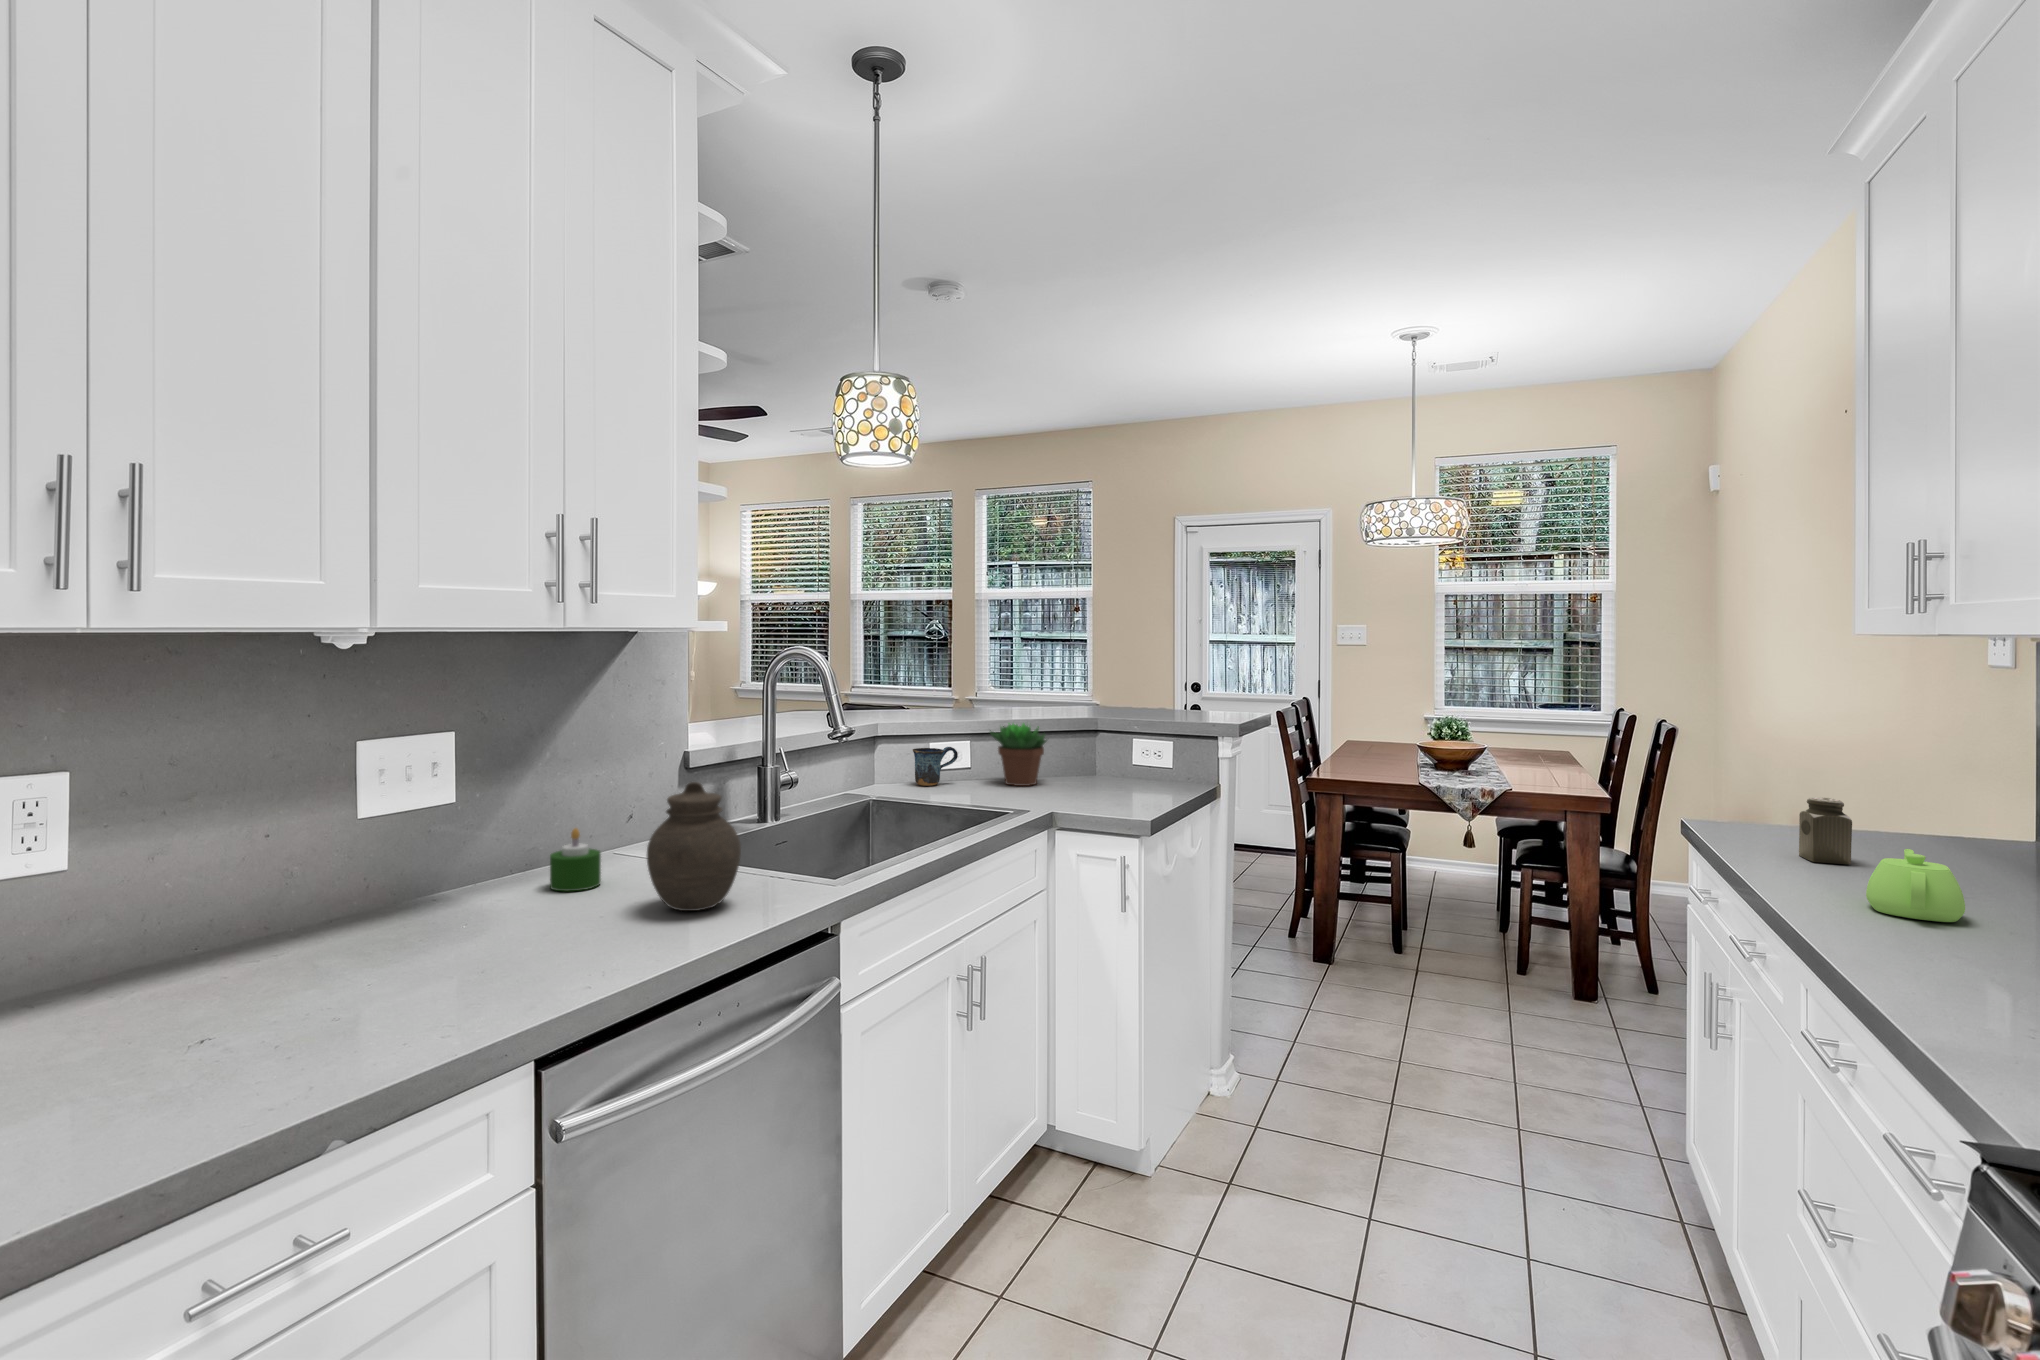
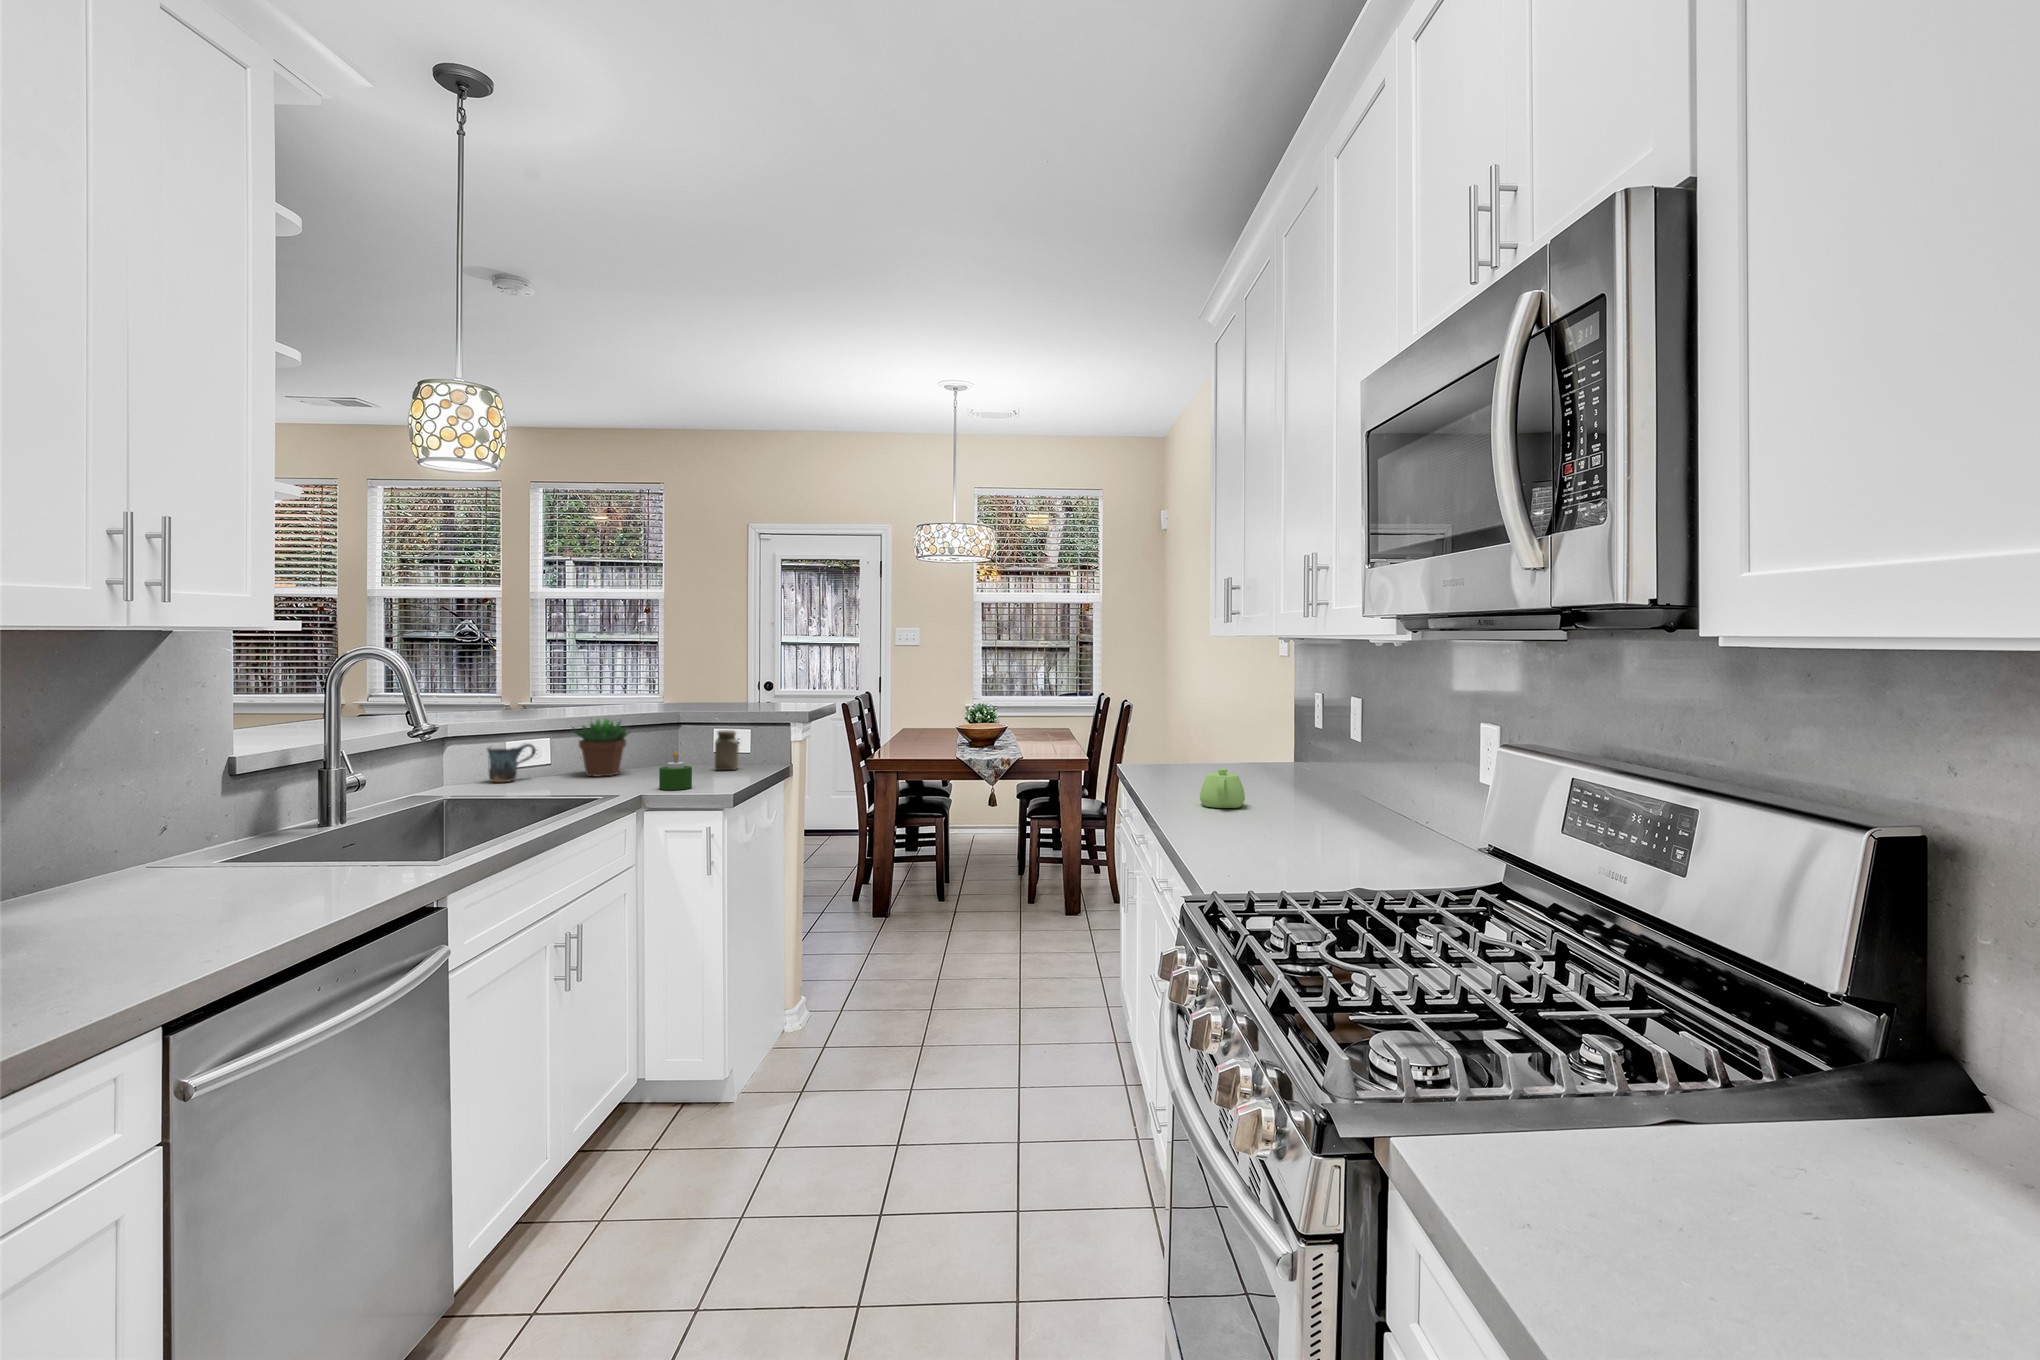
jar: present [647,782,741,911] -> none [239,772,346,893]
salt shaker: present [1799,797,1852,864] -> present [715,730,739,771]
candle: present [550,828,601,891] -> present [659,751,692,790]

